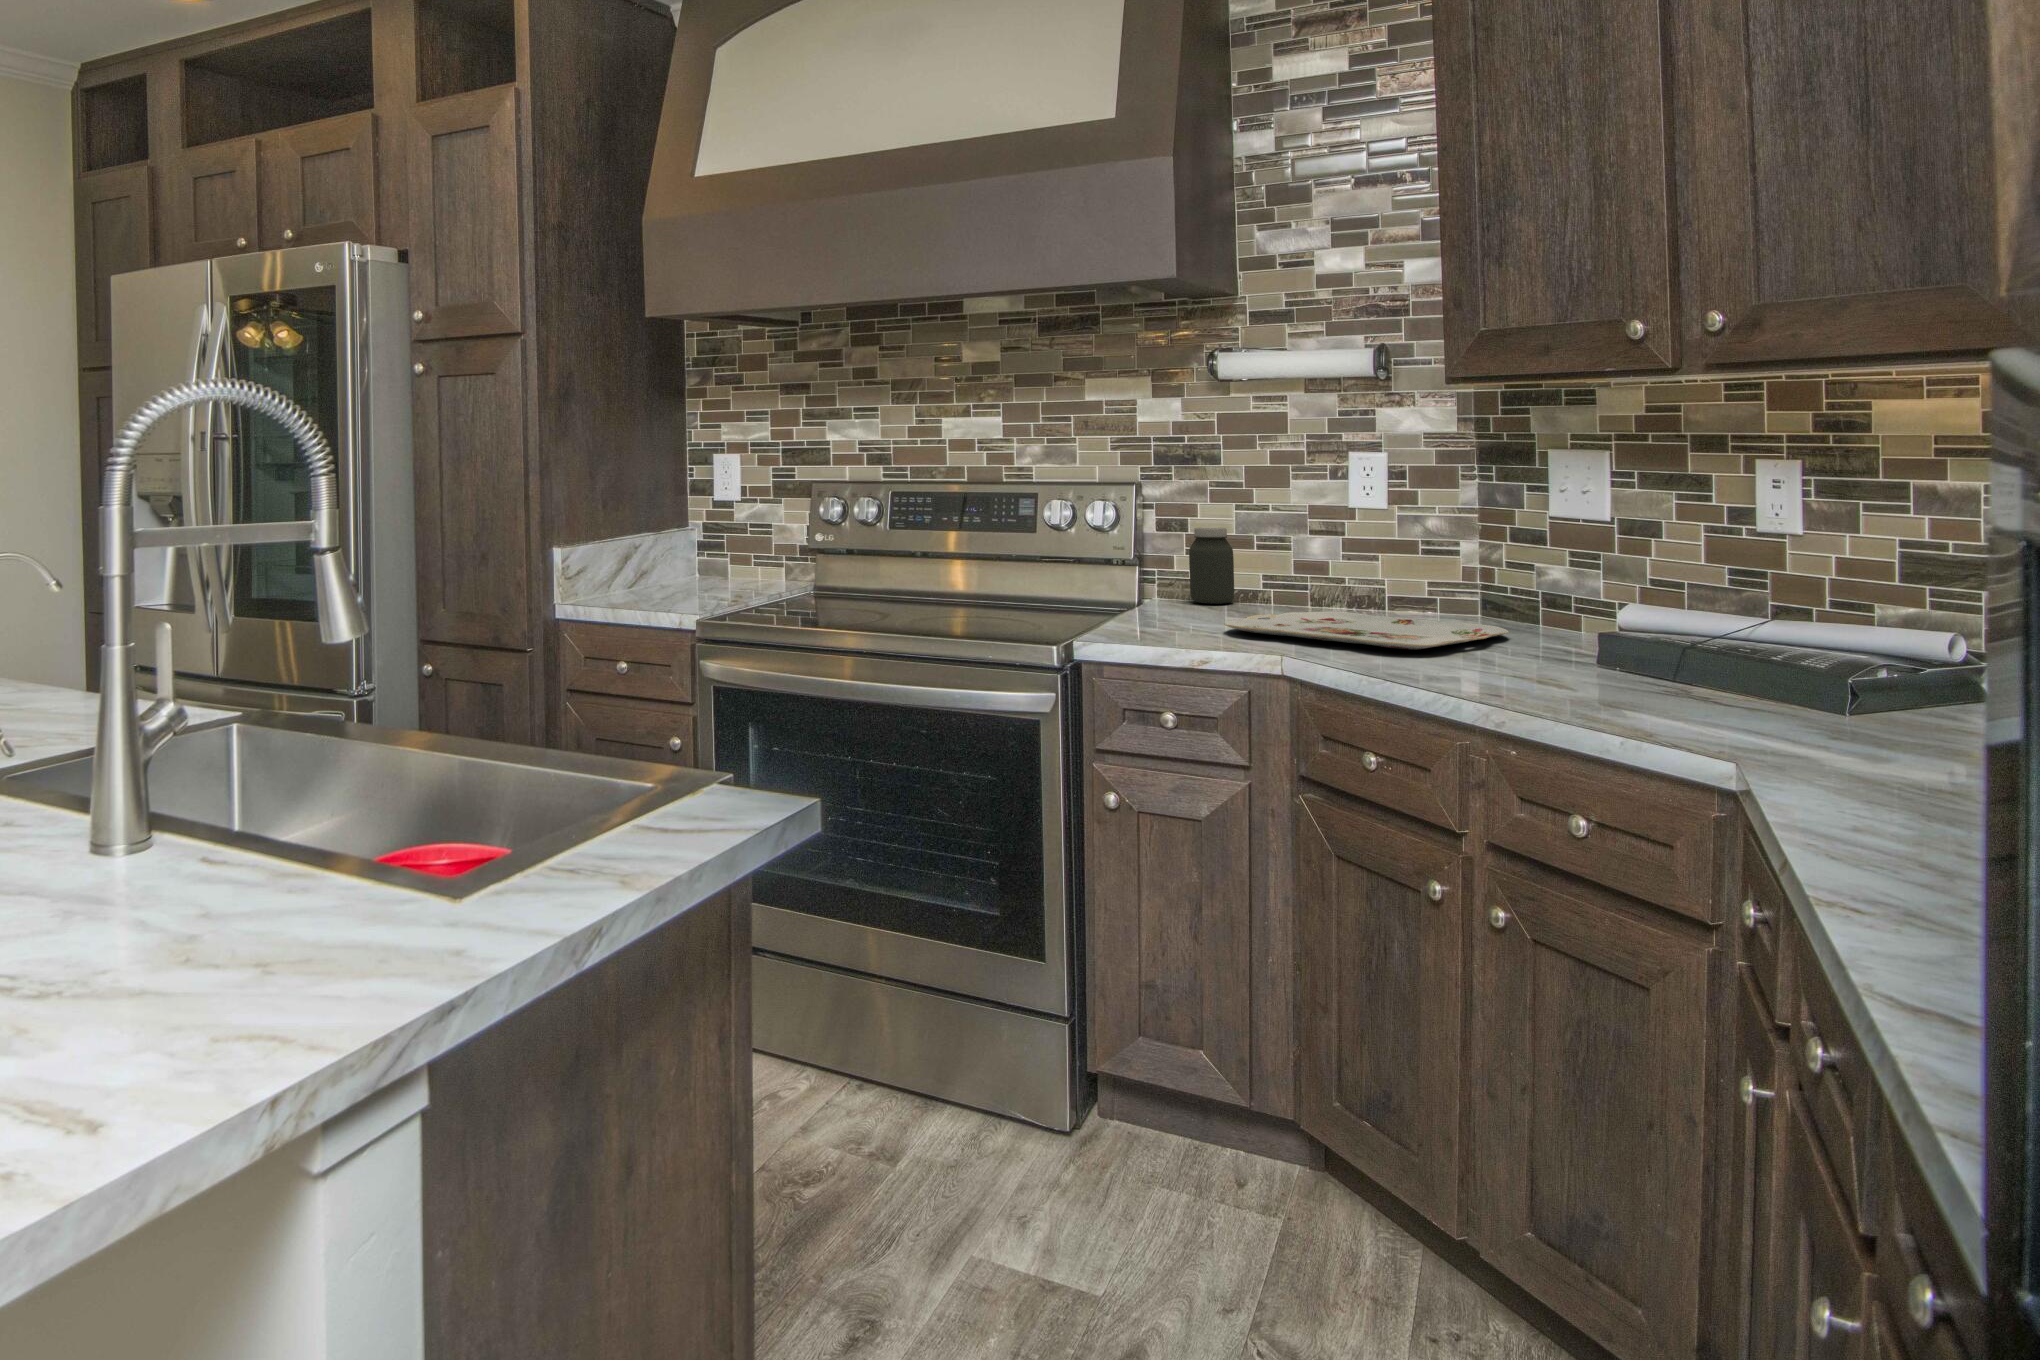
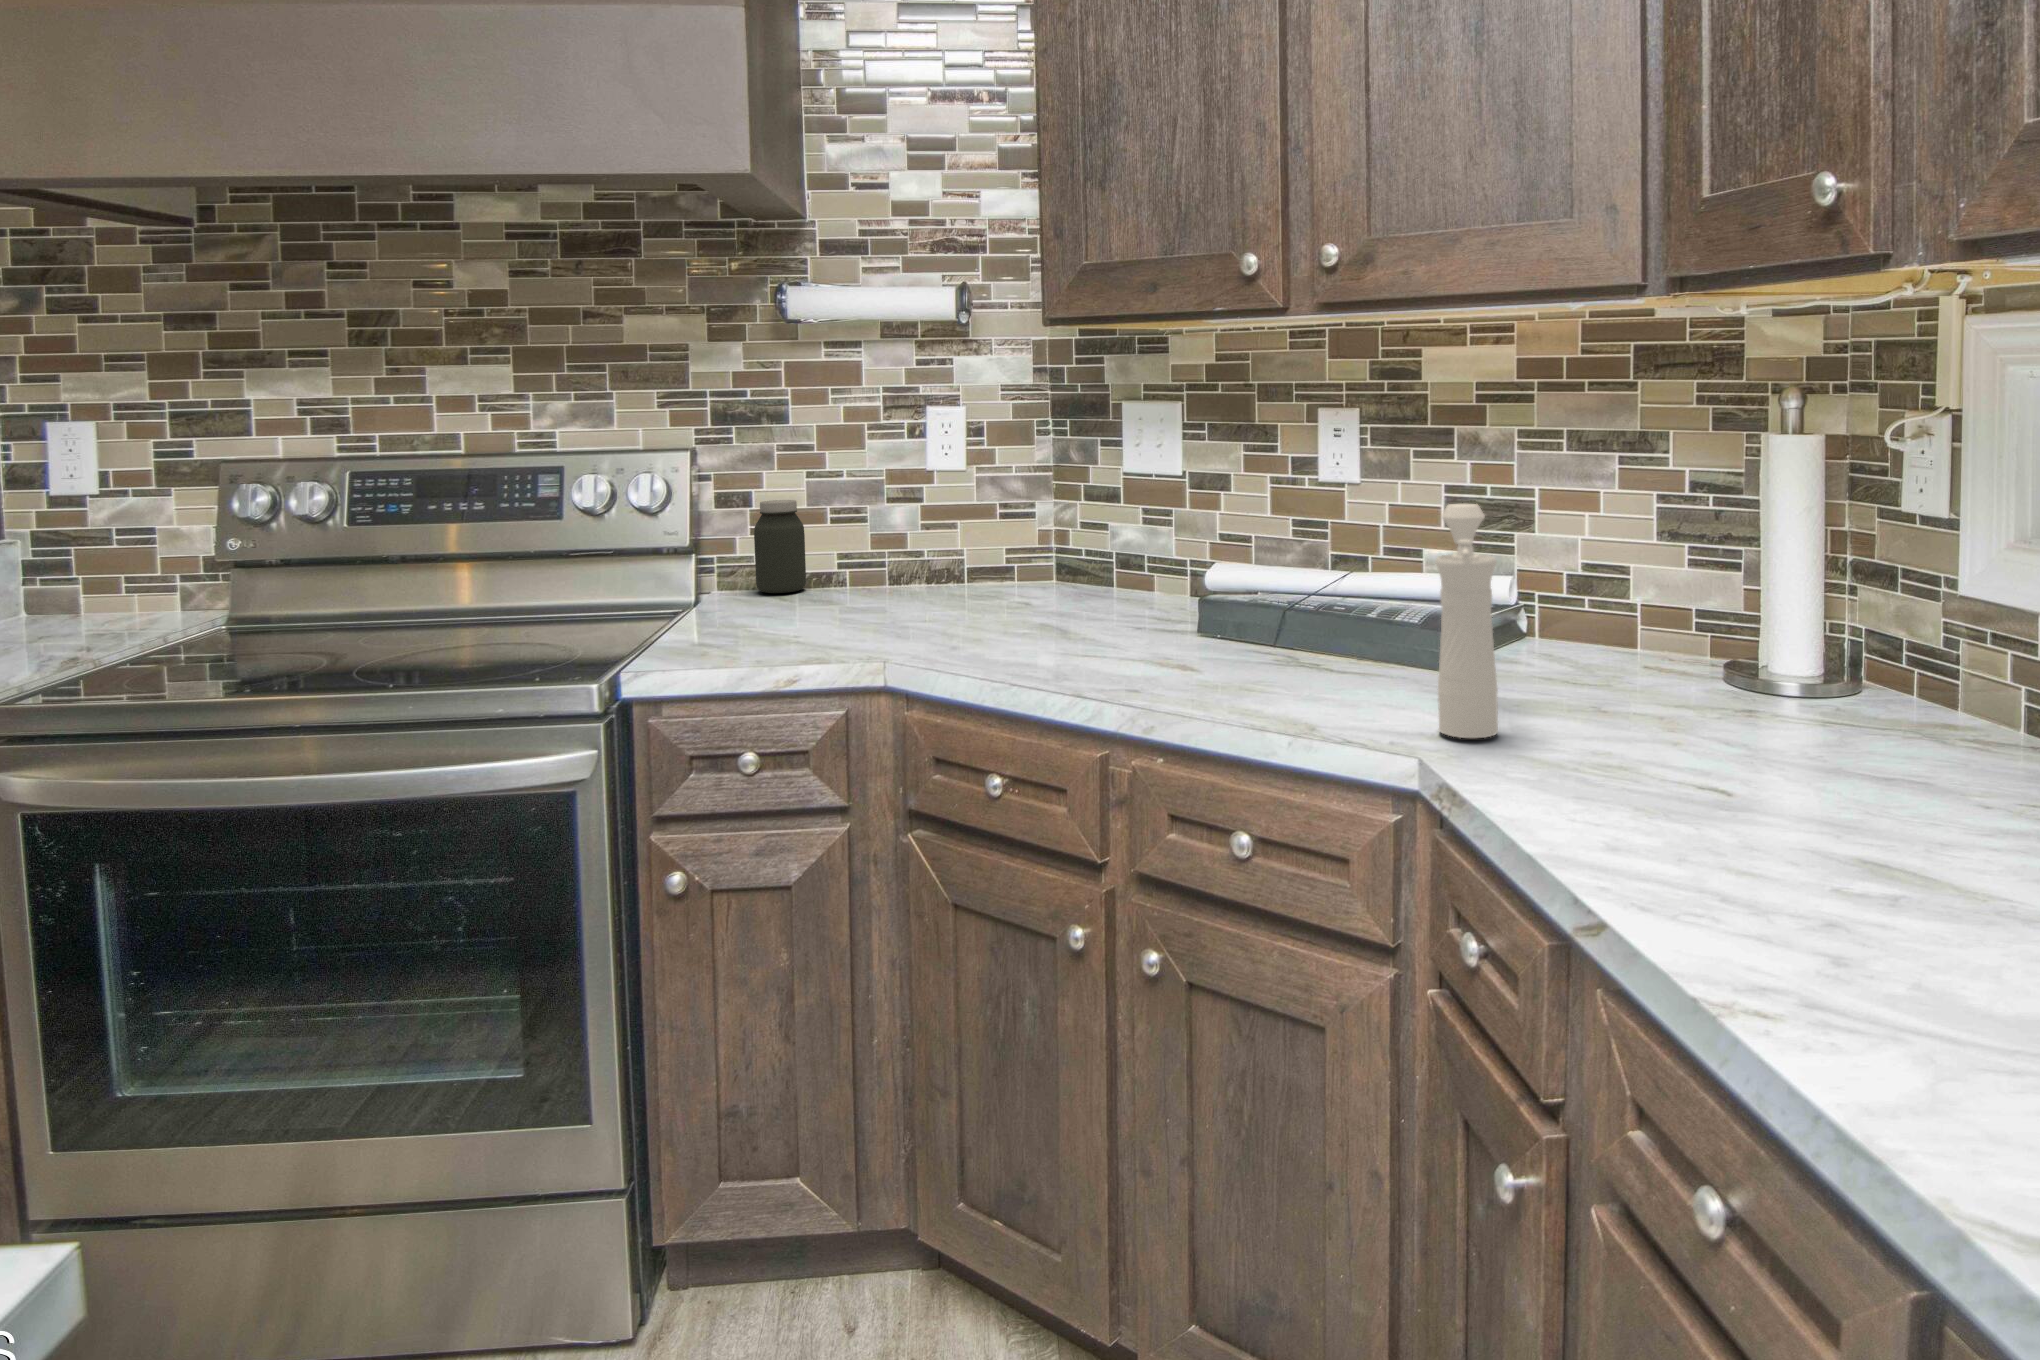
pepper mill: none [1764,551,1854,755] -> present [1435,504,1498,738]
serving tray: present [1224,611,1509,650] -> none [810,592,1102,637]

